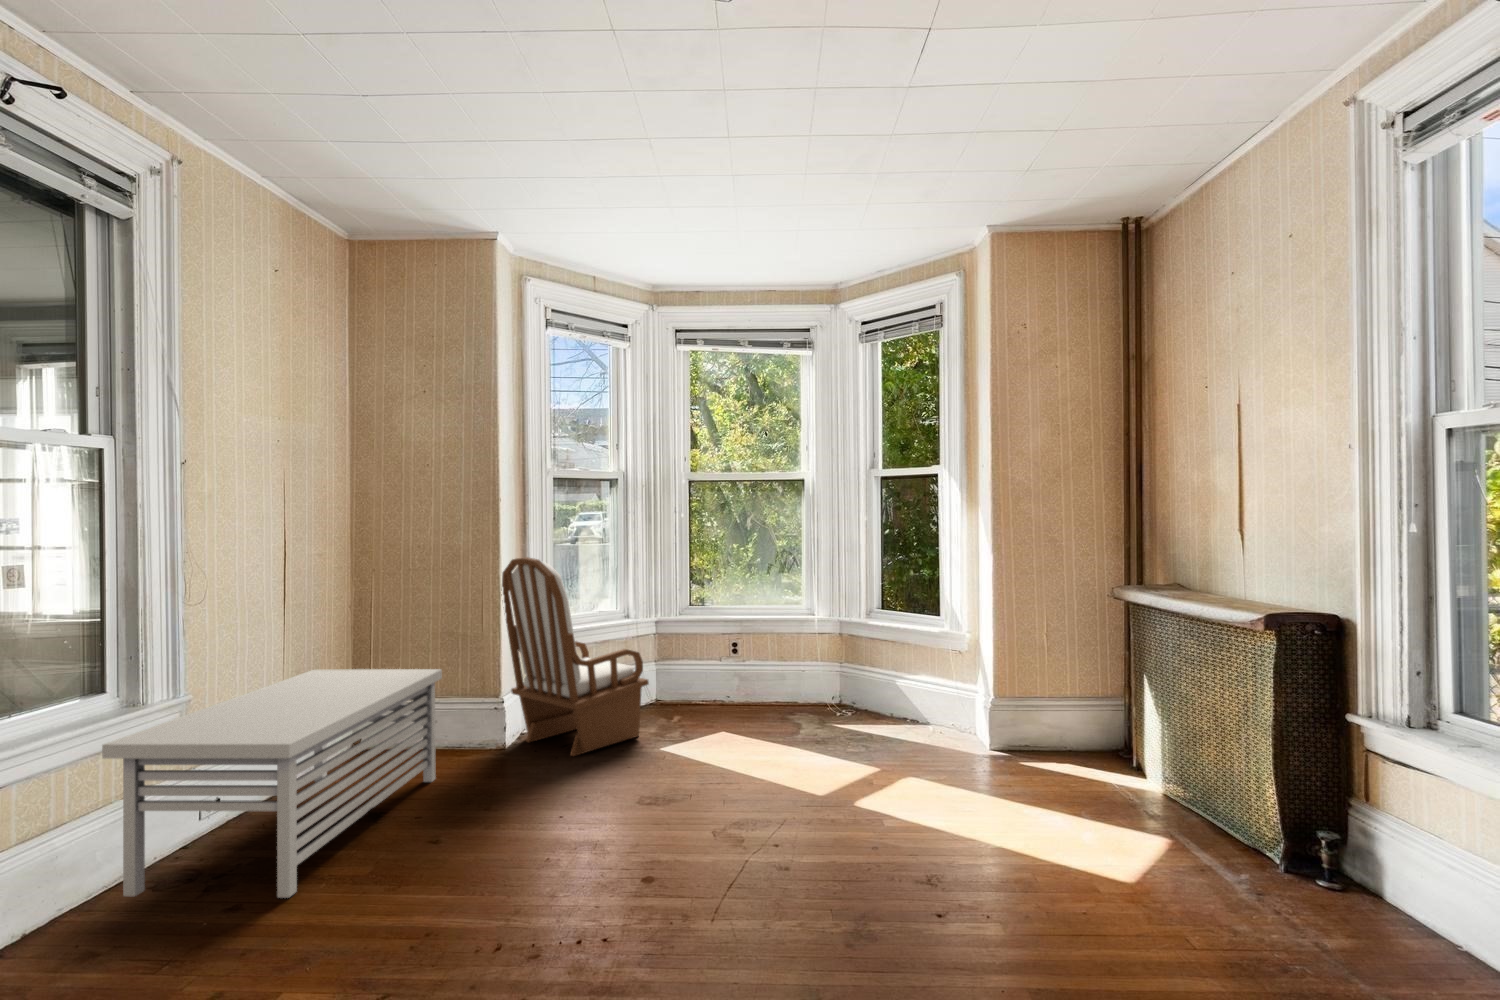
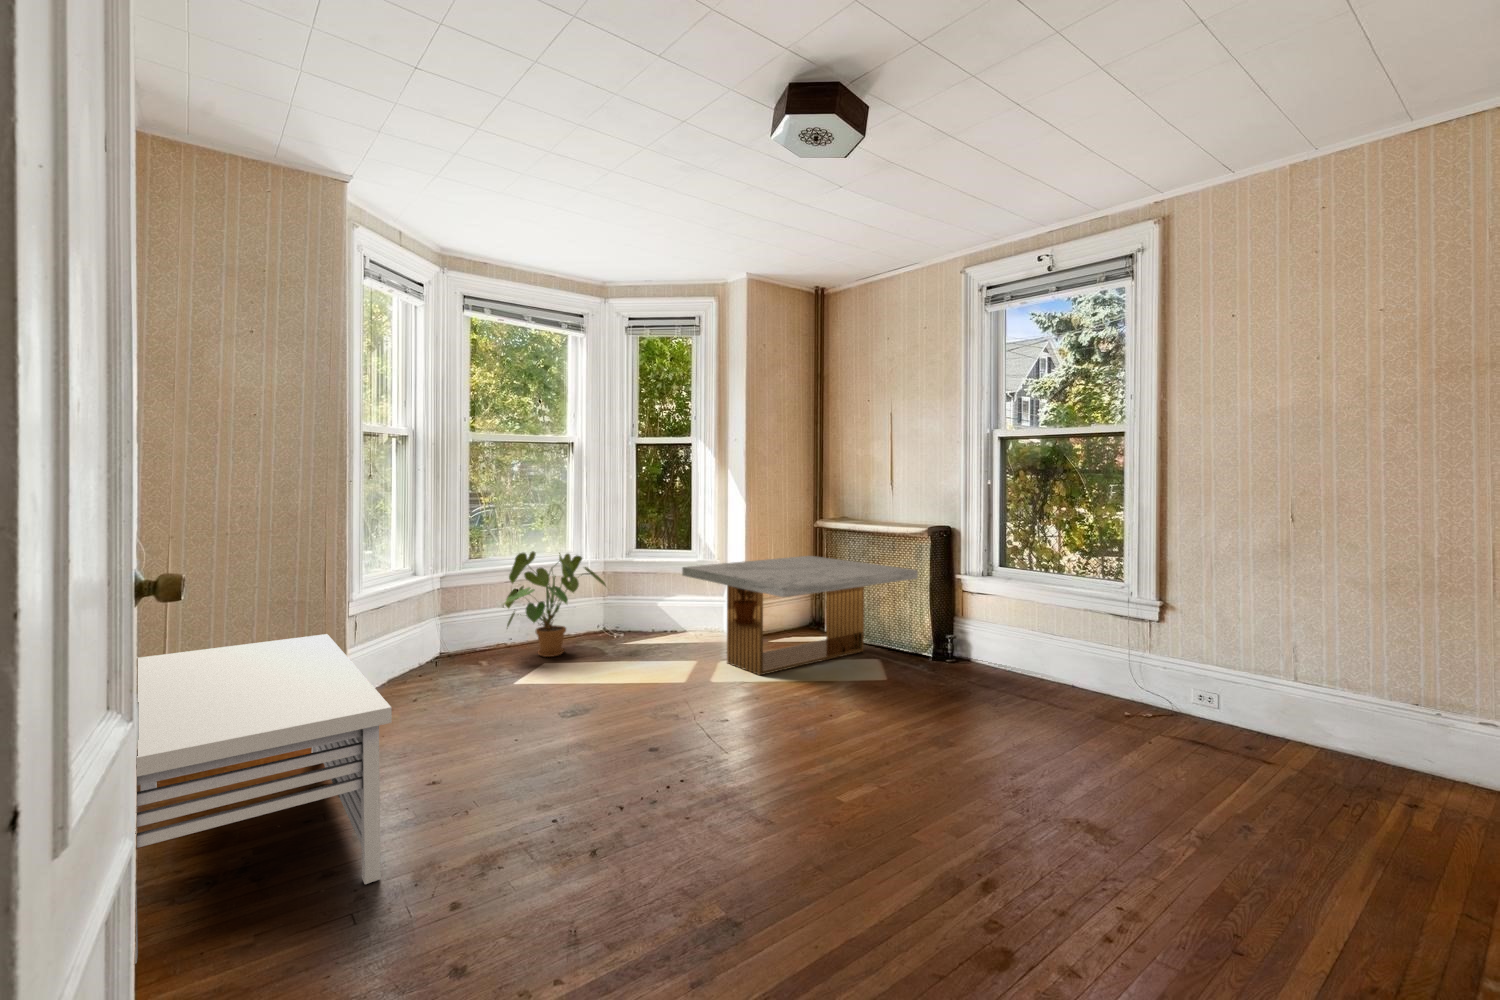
armchair: present [502,557,649,756] -> none [340,510,490,706]
house plant: none [690,602,813,726] -> present [505,552,606,657]
coffee table: none [870,637,1215,809] -> present [682,556,918,675]

